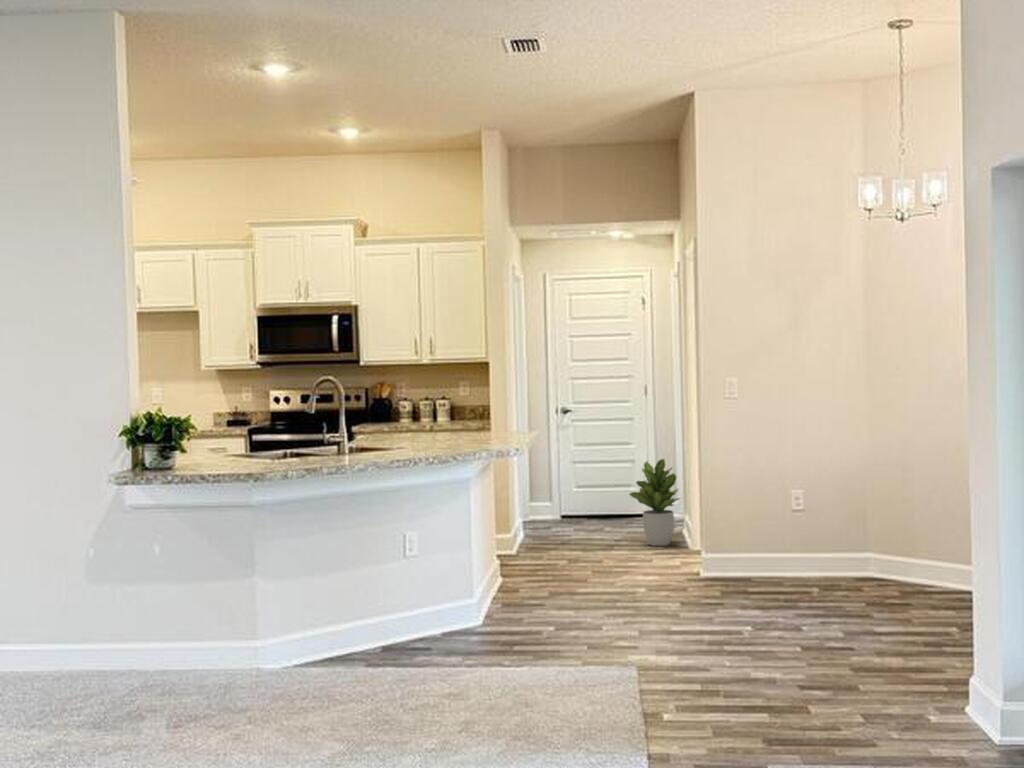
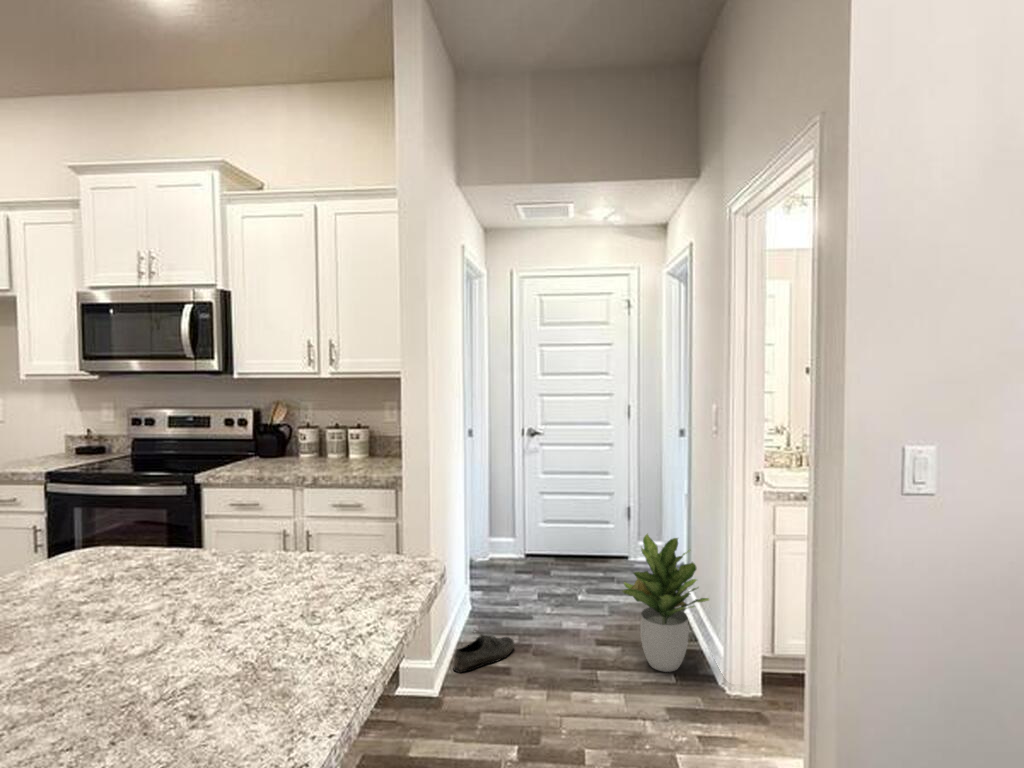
shoe: none [521,529,560,551] -> present [454,634,514,673]

